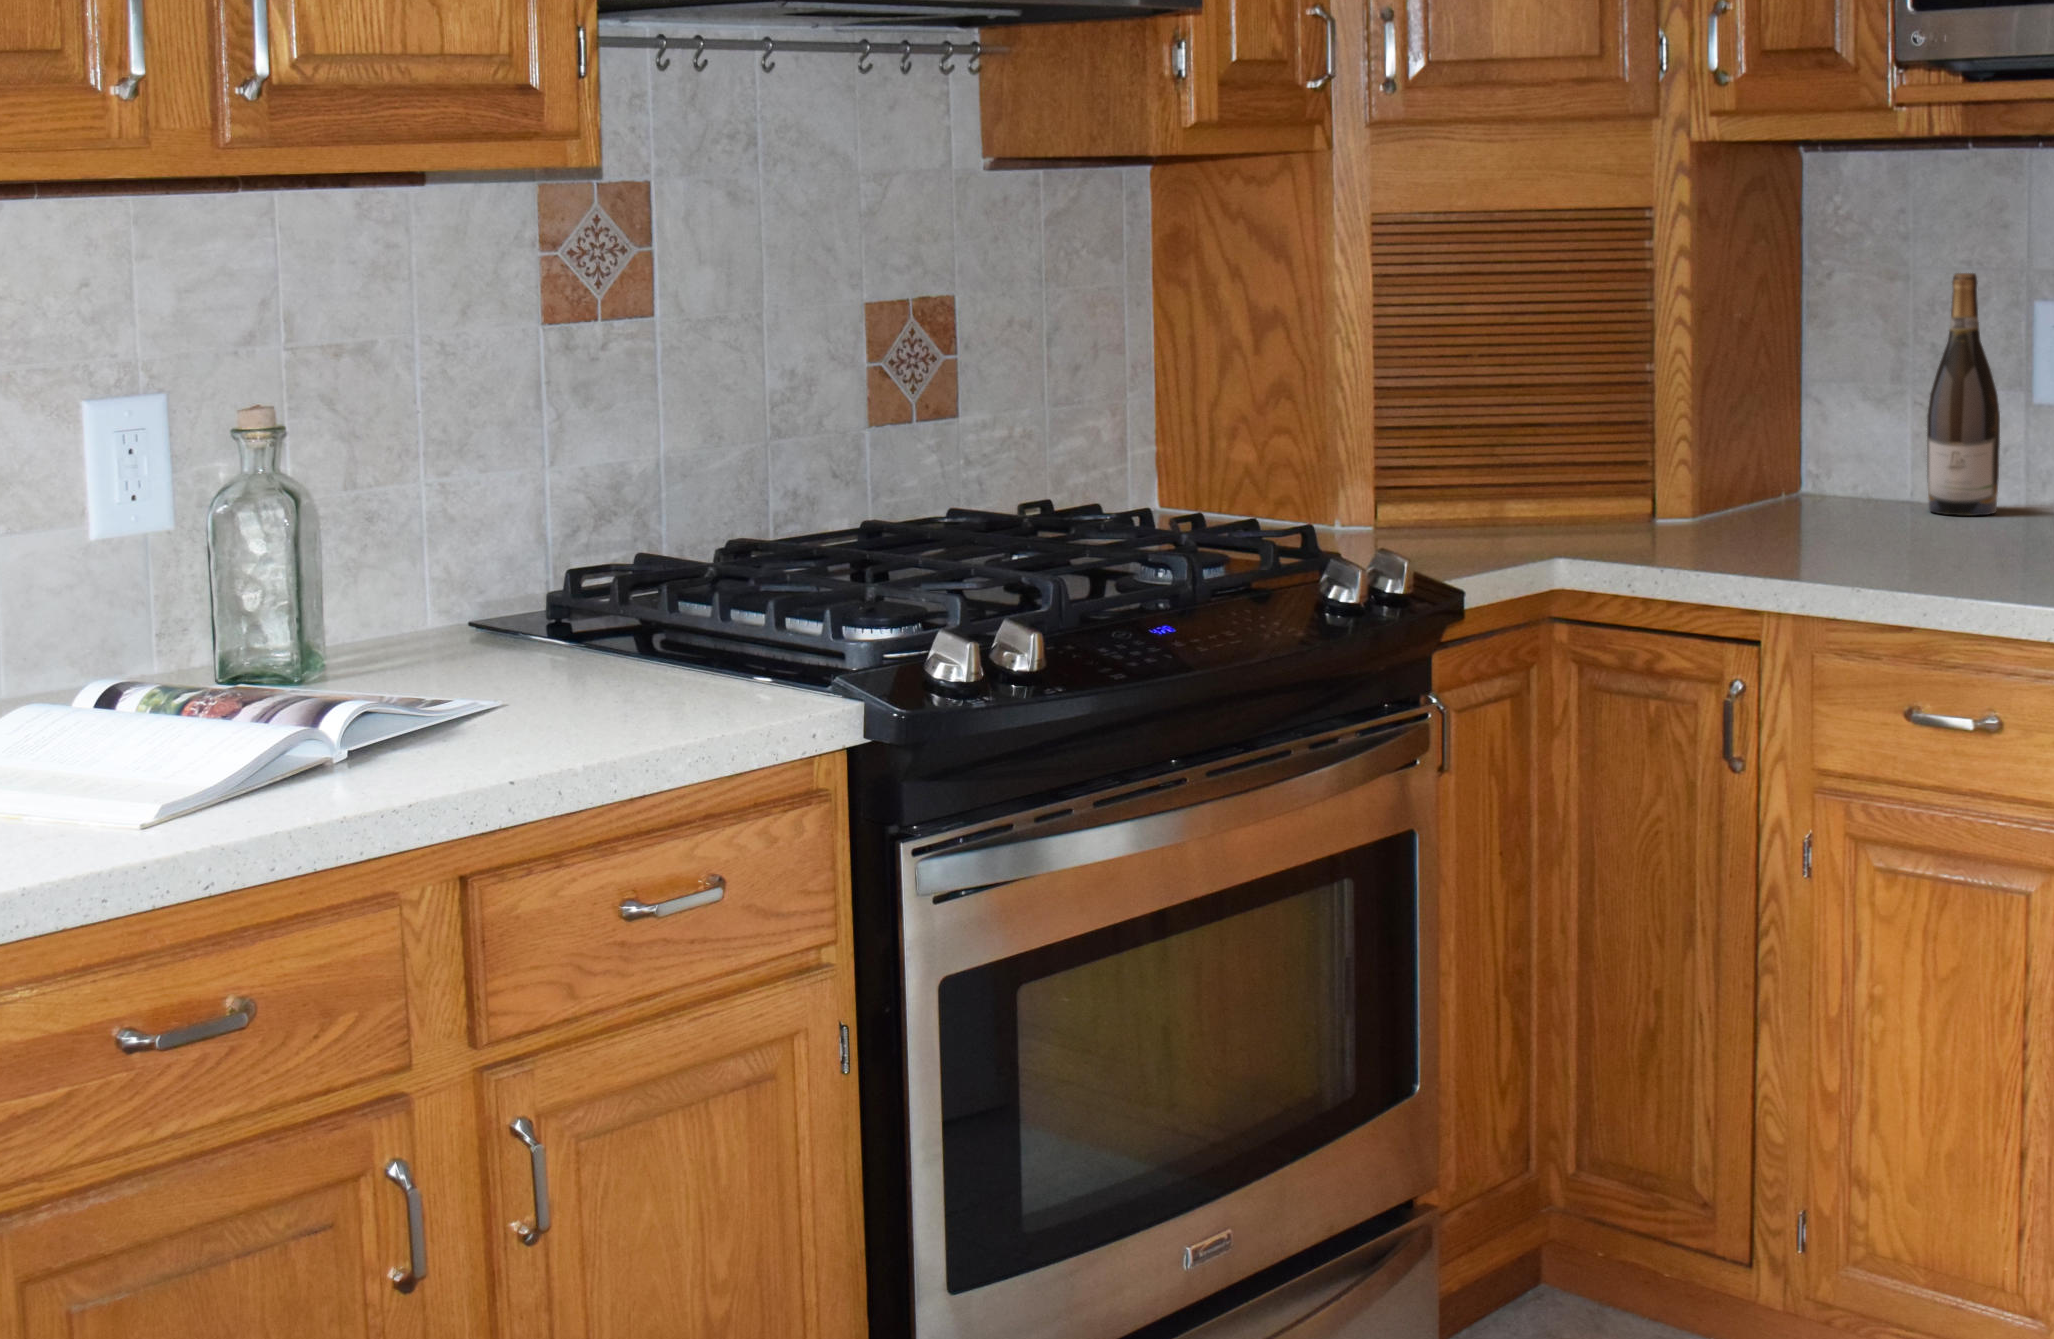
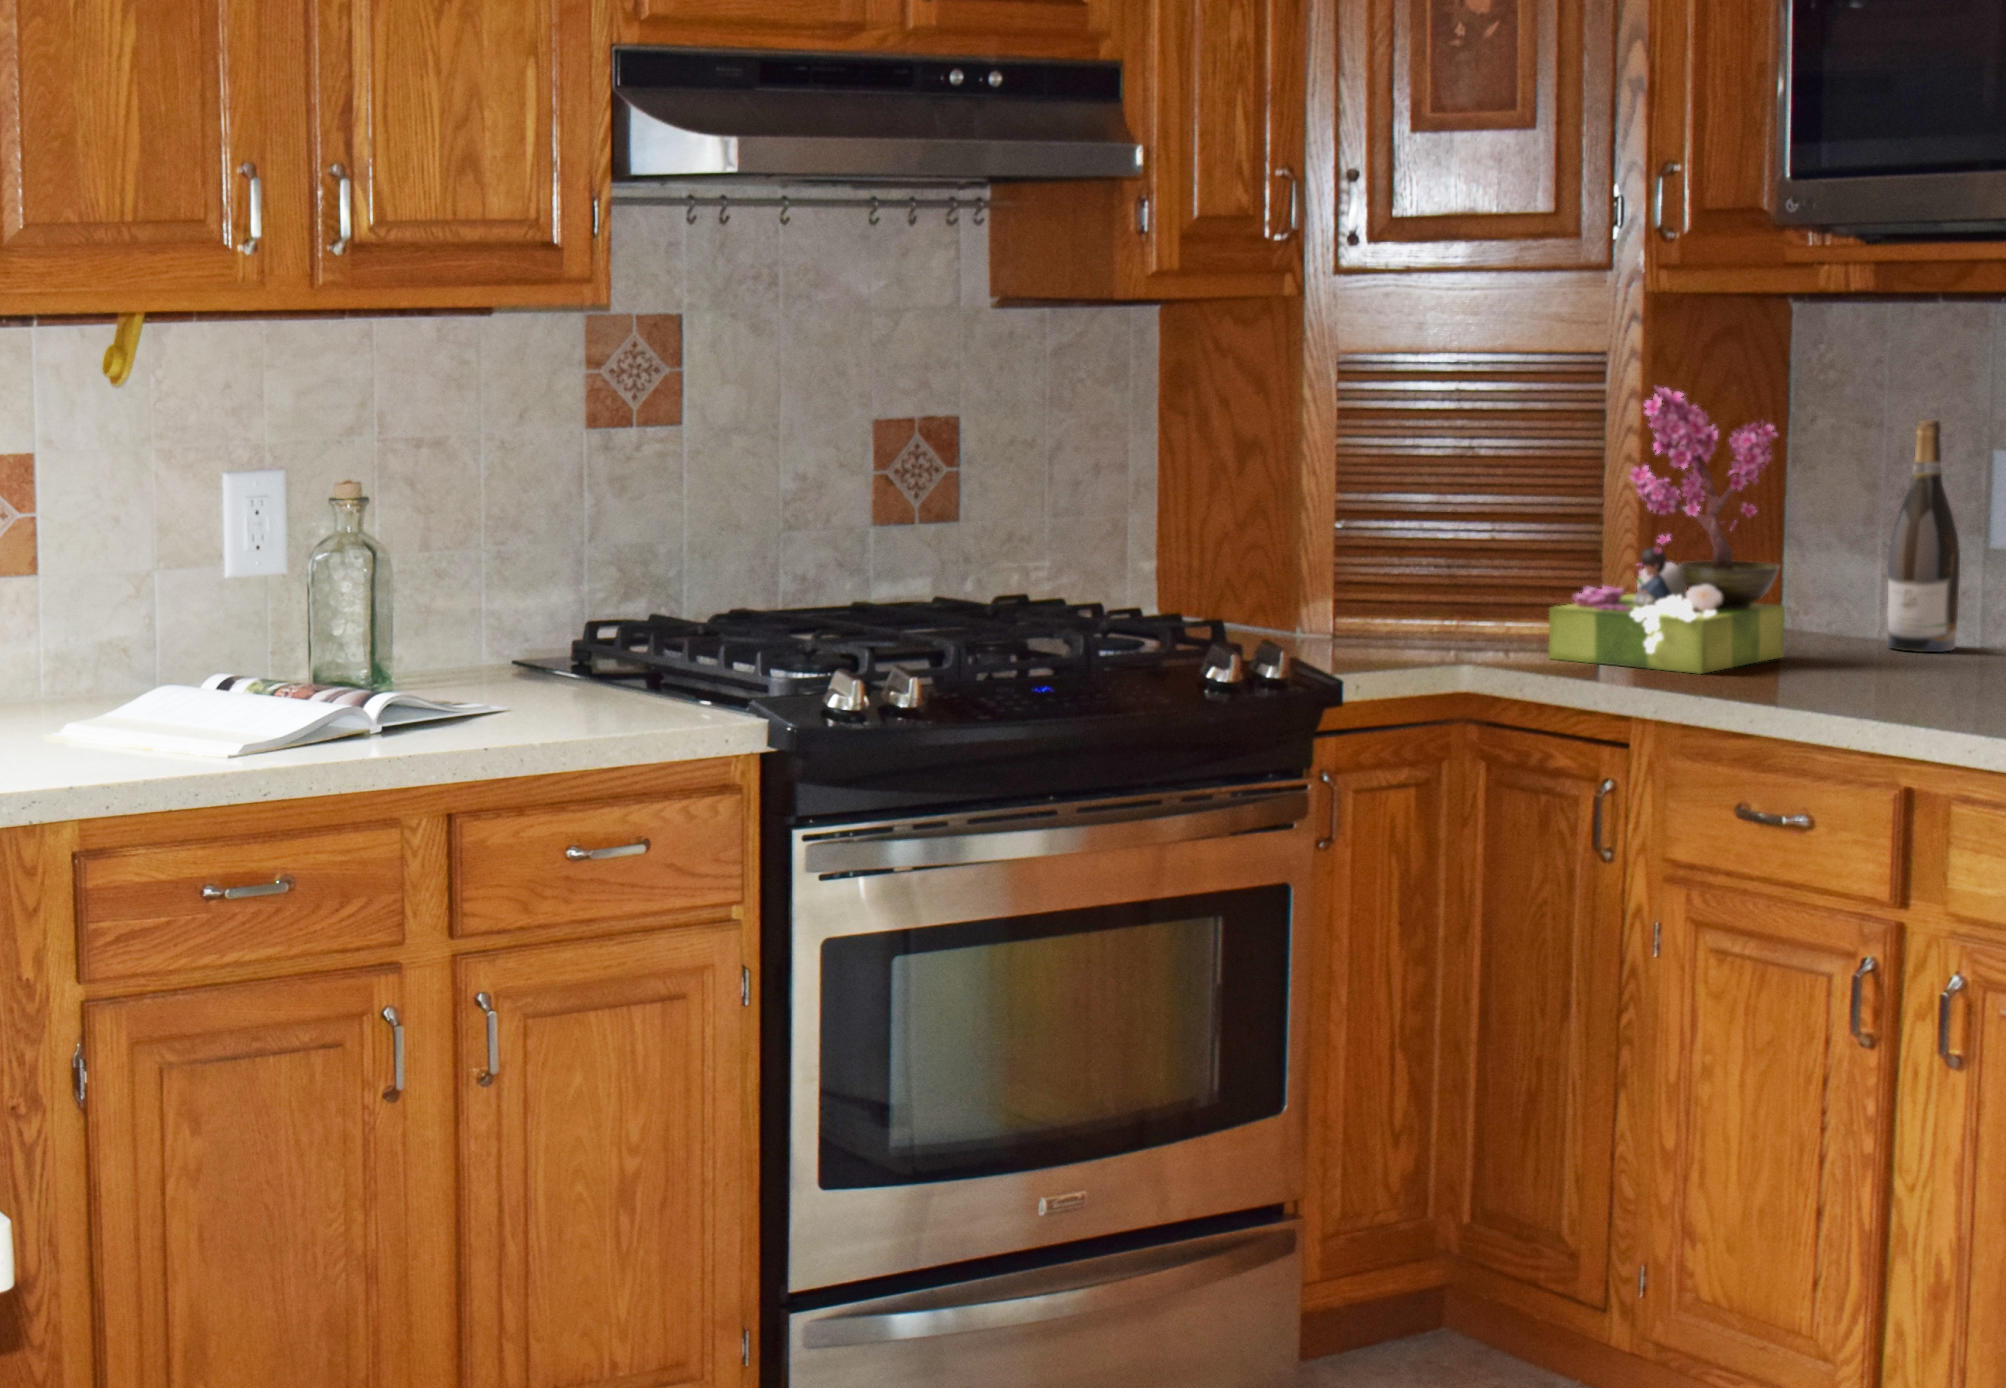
flower arrangement: none [1630,240,1861,557] -> present [1549,386,1785,674]

